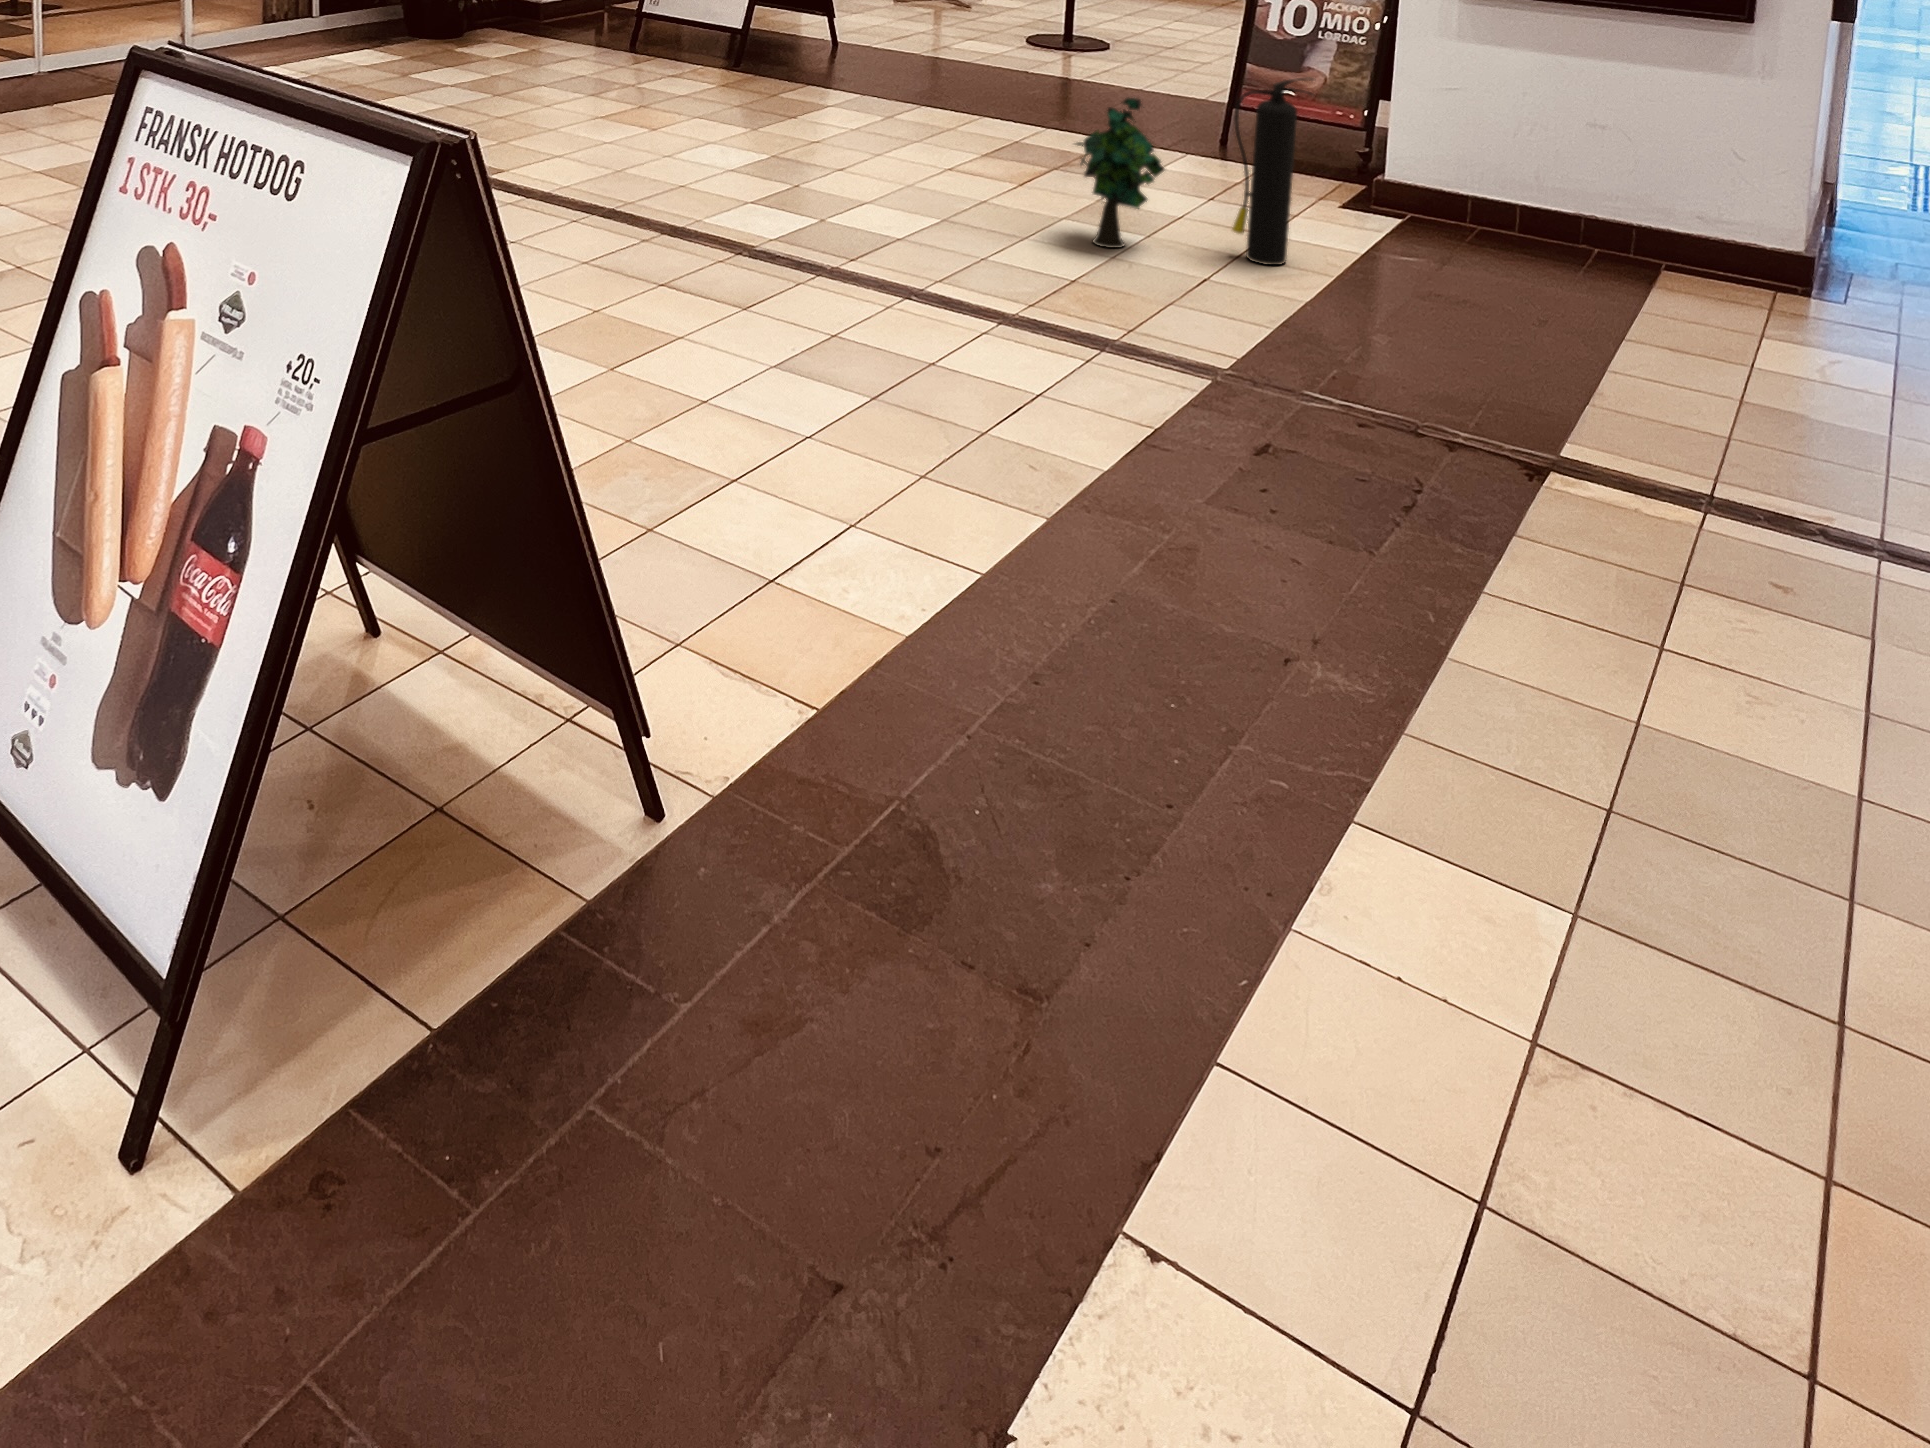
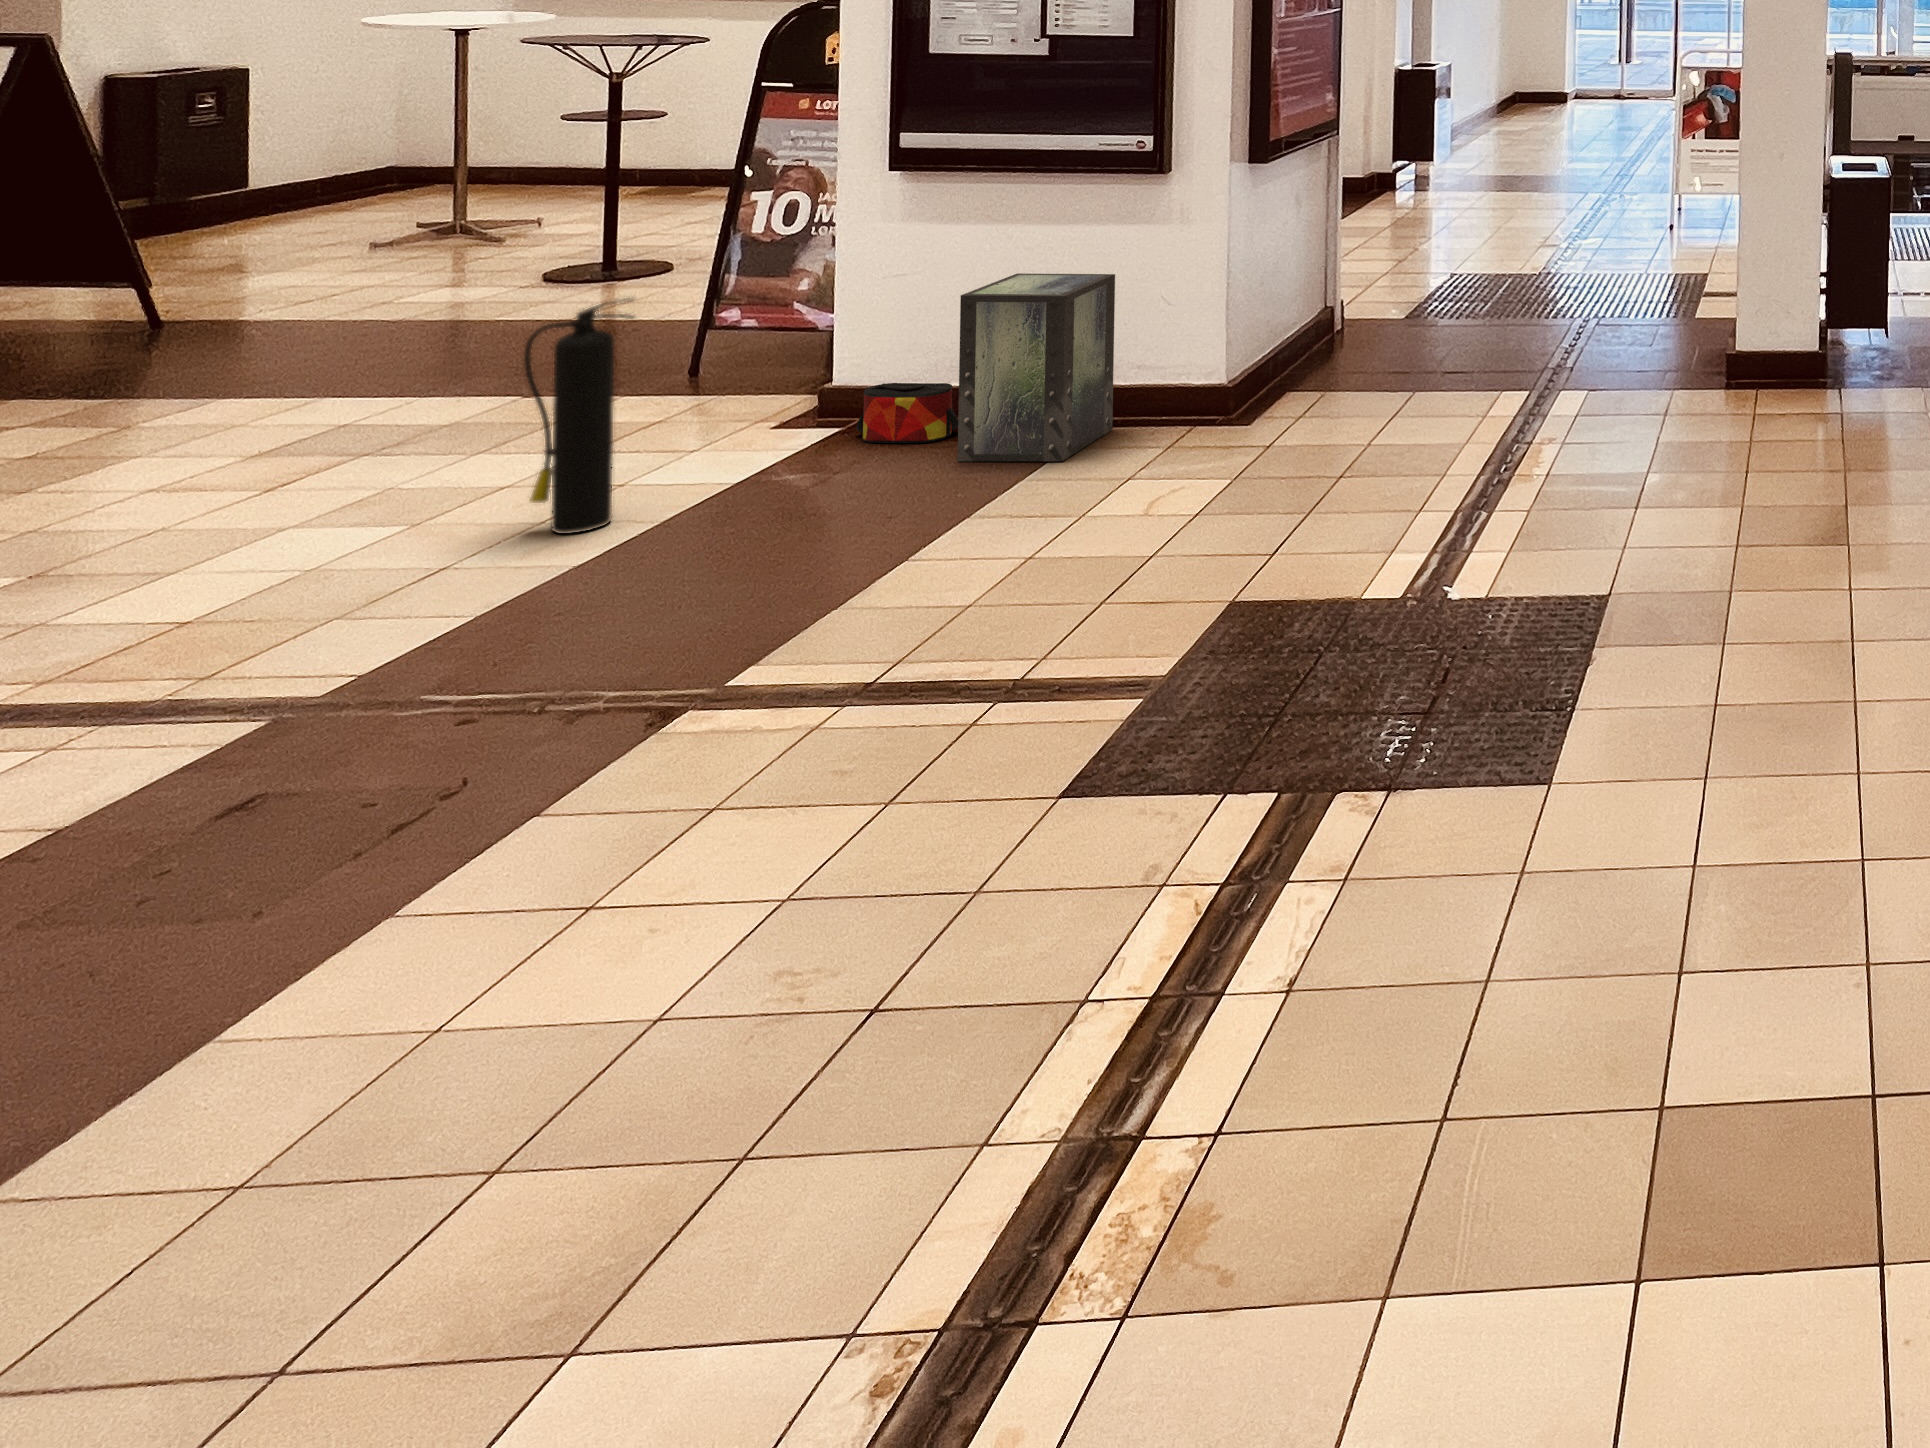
decorative plant: present [1076,98,1164,248] -> none [261,361,419,566]
storage box: none [1540,103,1689,296] -> present [958,273,1115,461]
bag: none [1417,184,1515,247] -> present [856,383,958,443]

